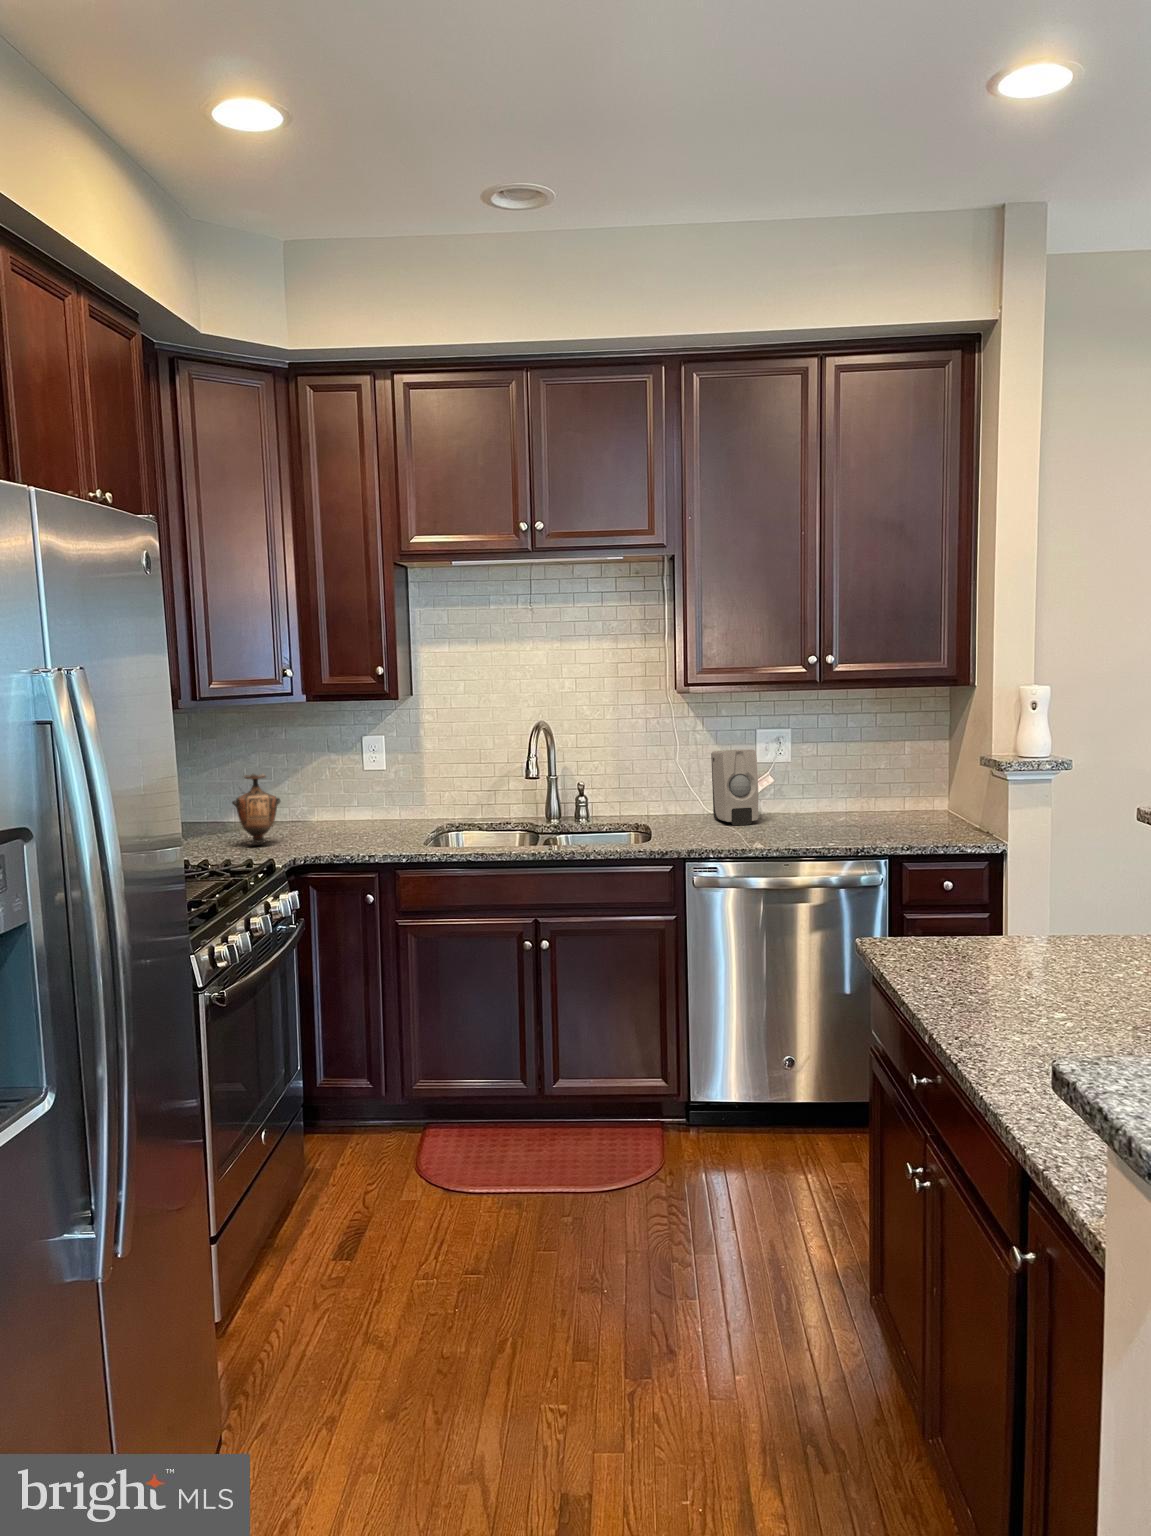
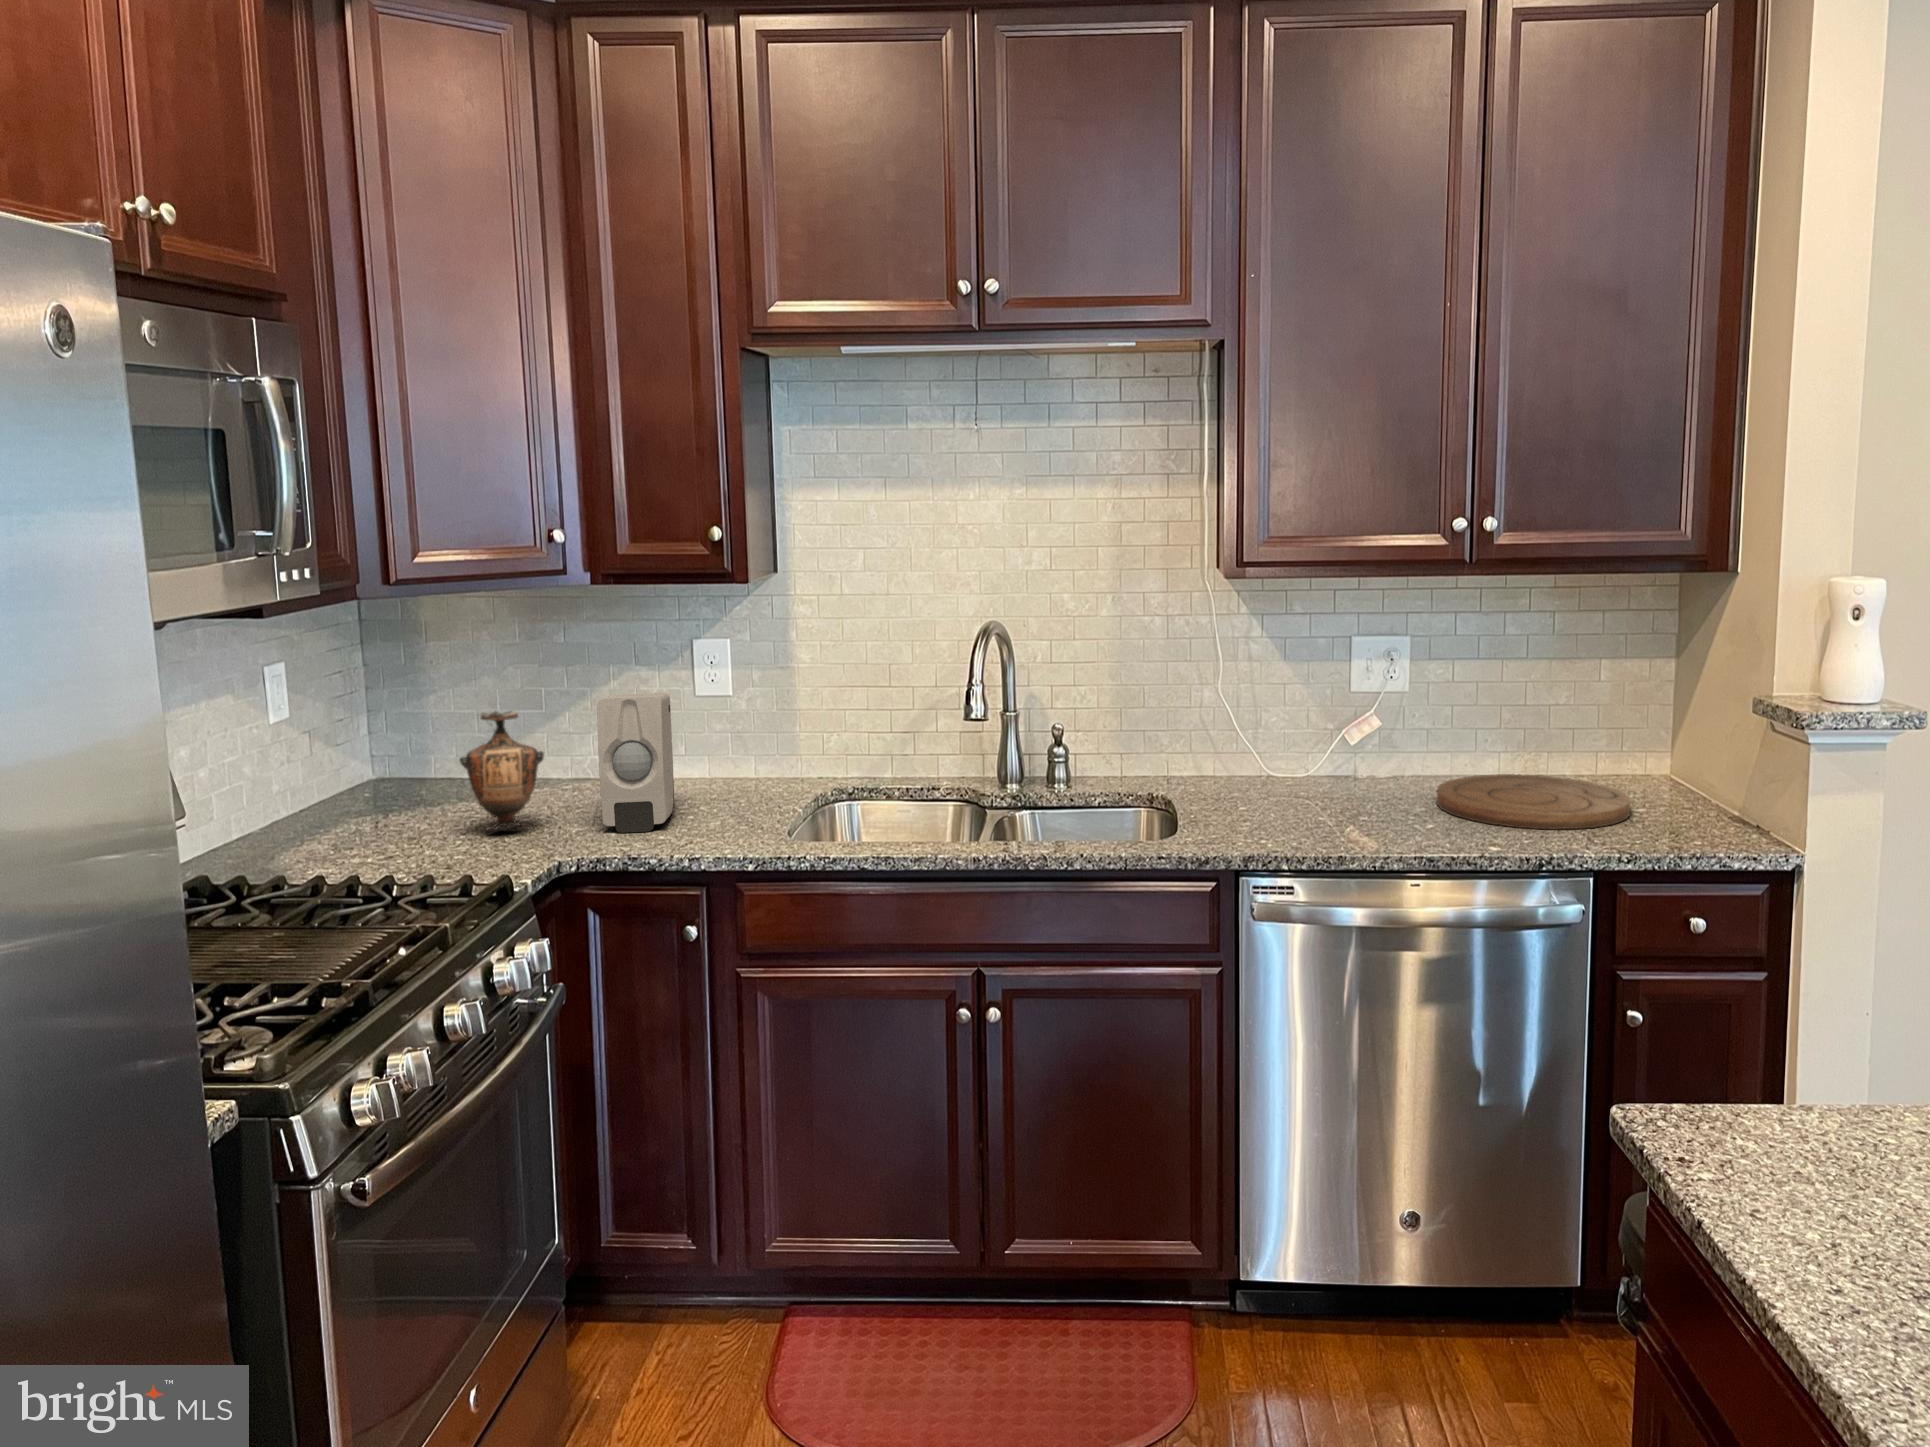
soap dispenser: present [711,750,758,825] -> present [597,692,675,833]
cutting board: none [806,810,917,835] -> present [1436,774,1630,829]

